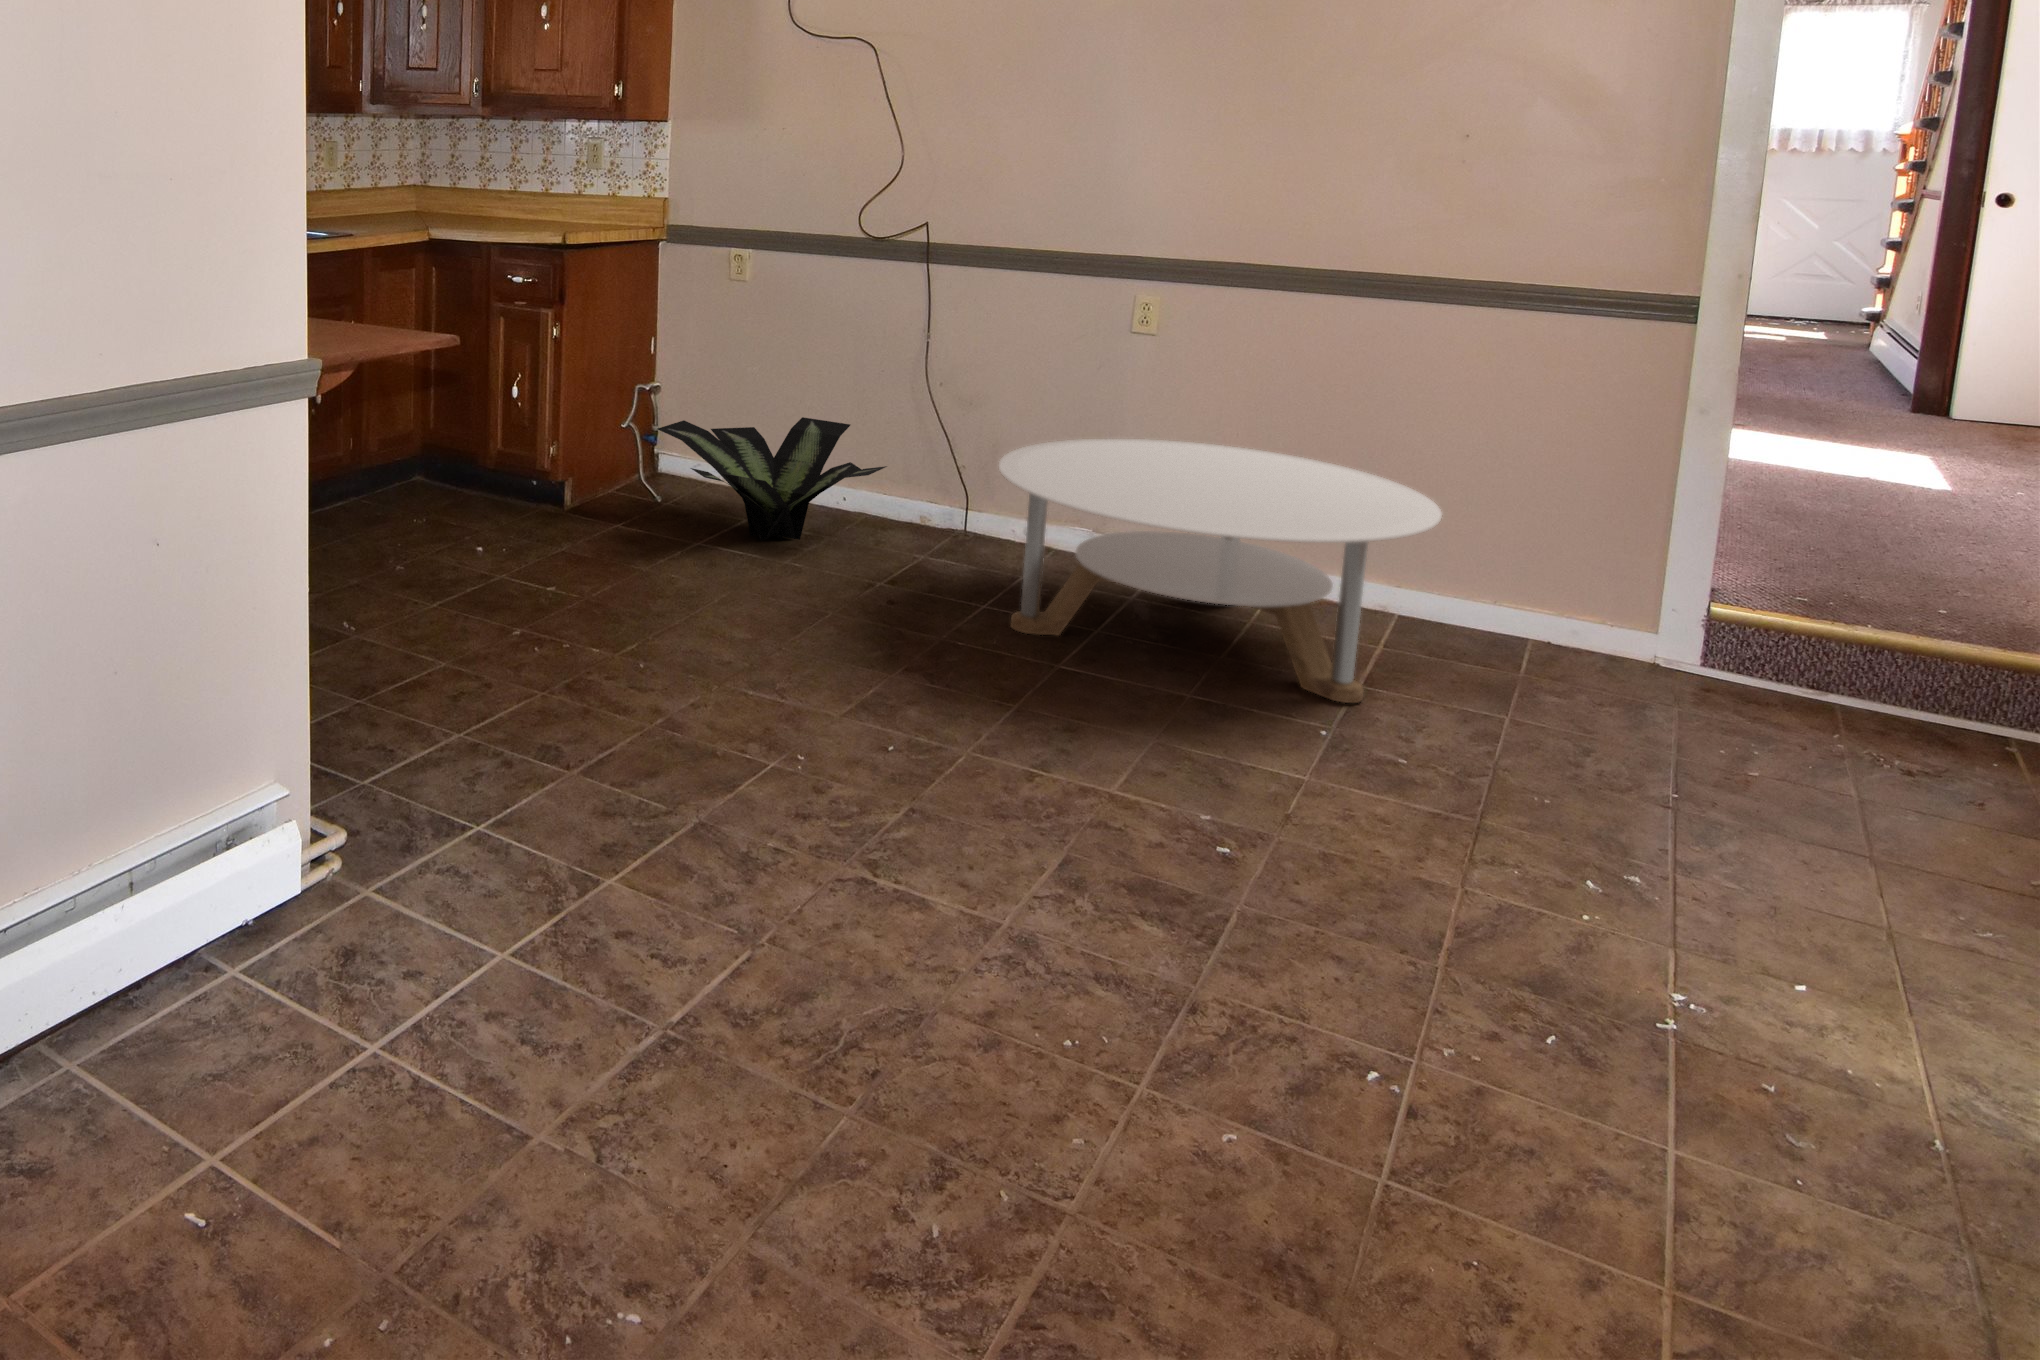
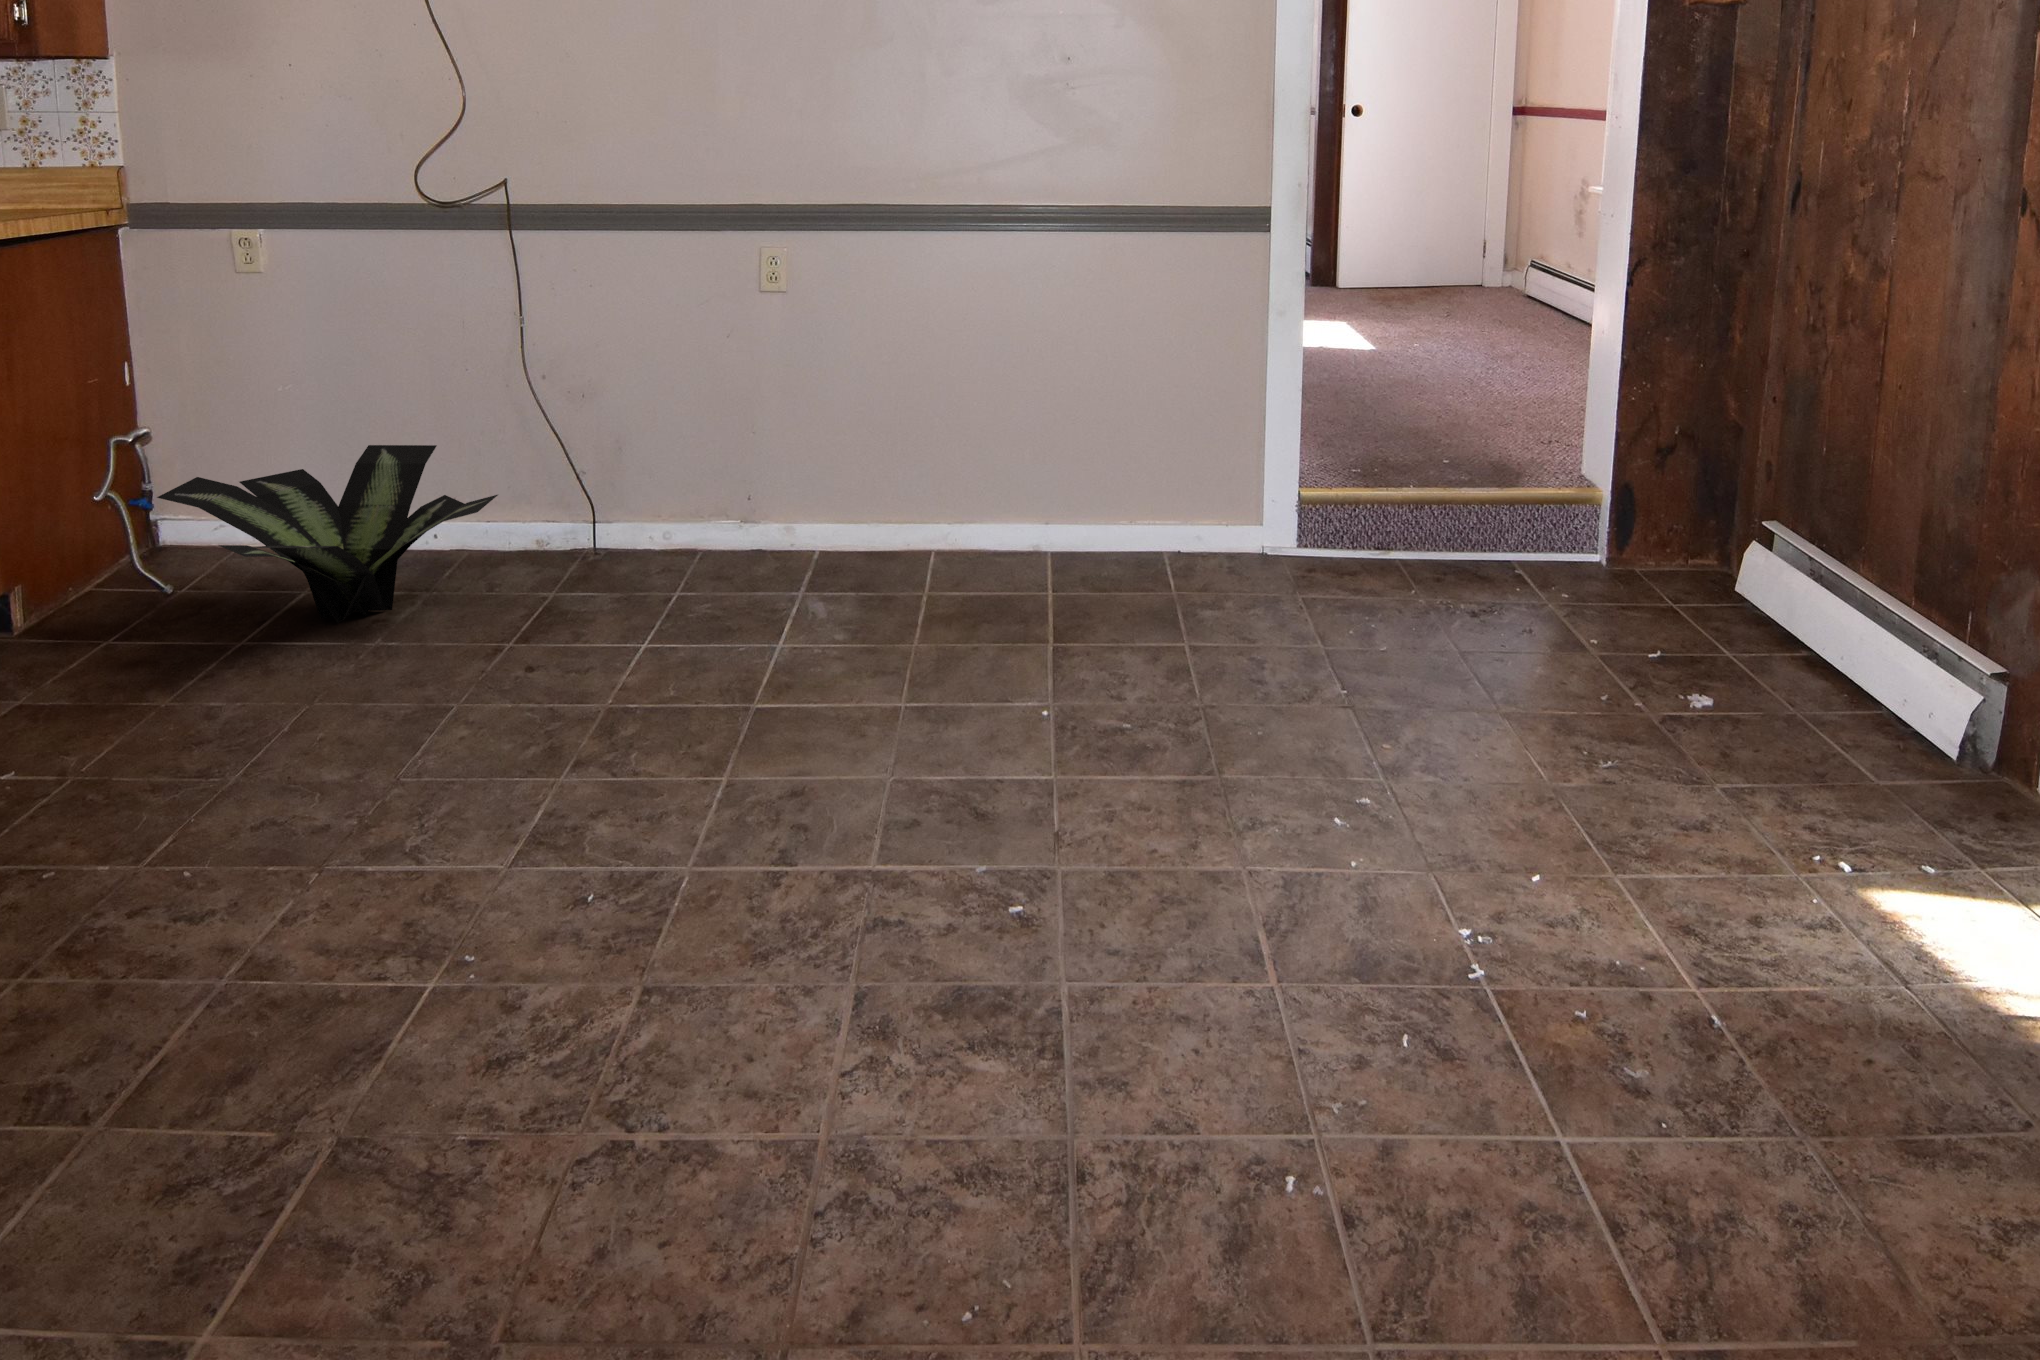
round table: present [999,439,1442,703] -> none [649,408,1107,676]

